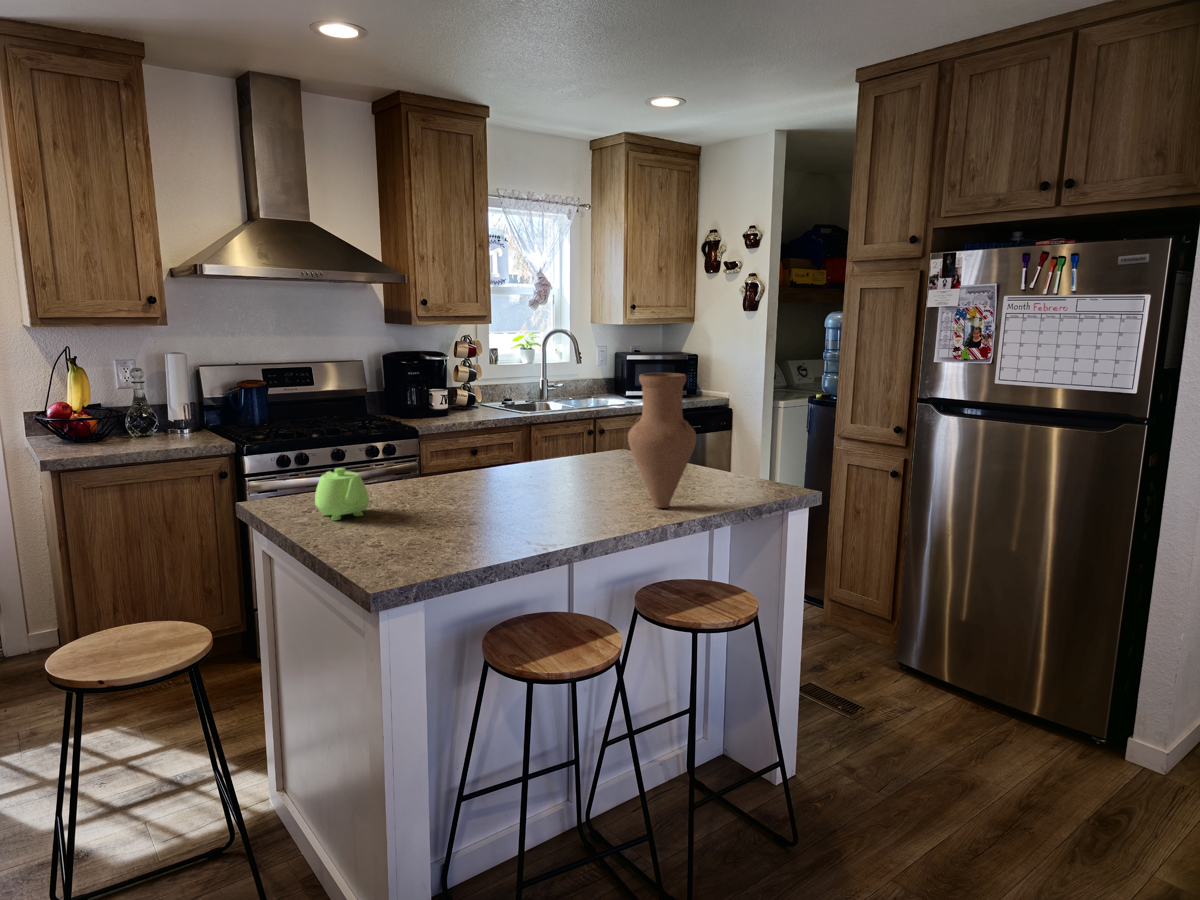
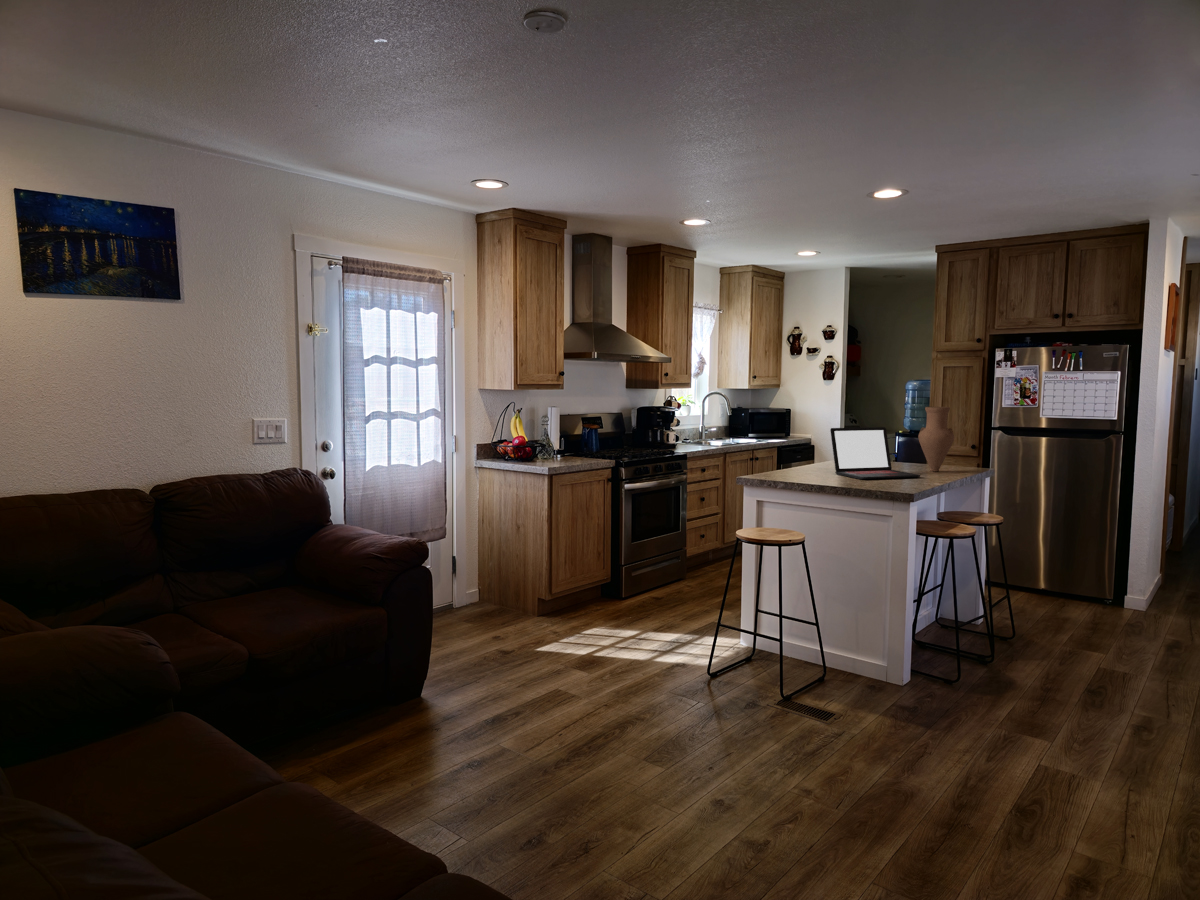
laptop: none [421,415,572,536] -> present [830,427,920,479]
teapot: present [315,468,369,520] -> none [781,452,817,477]

